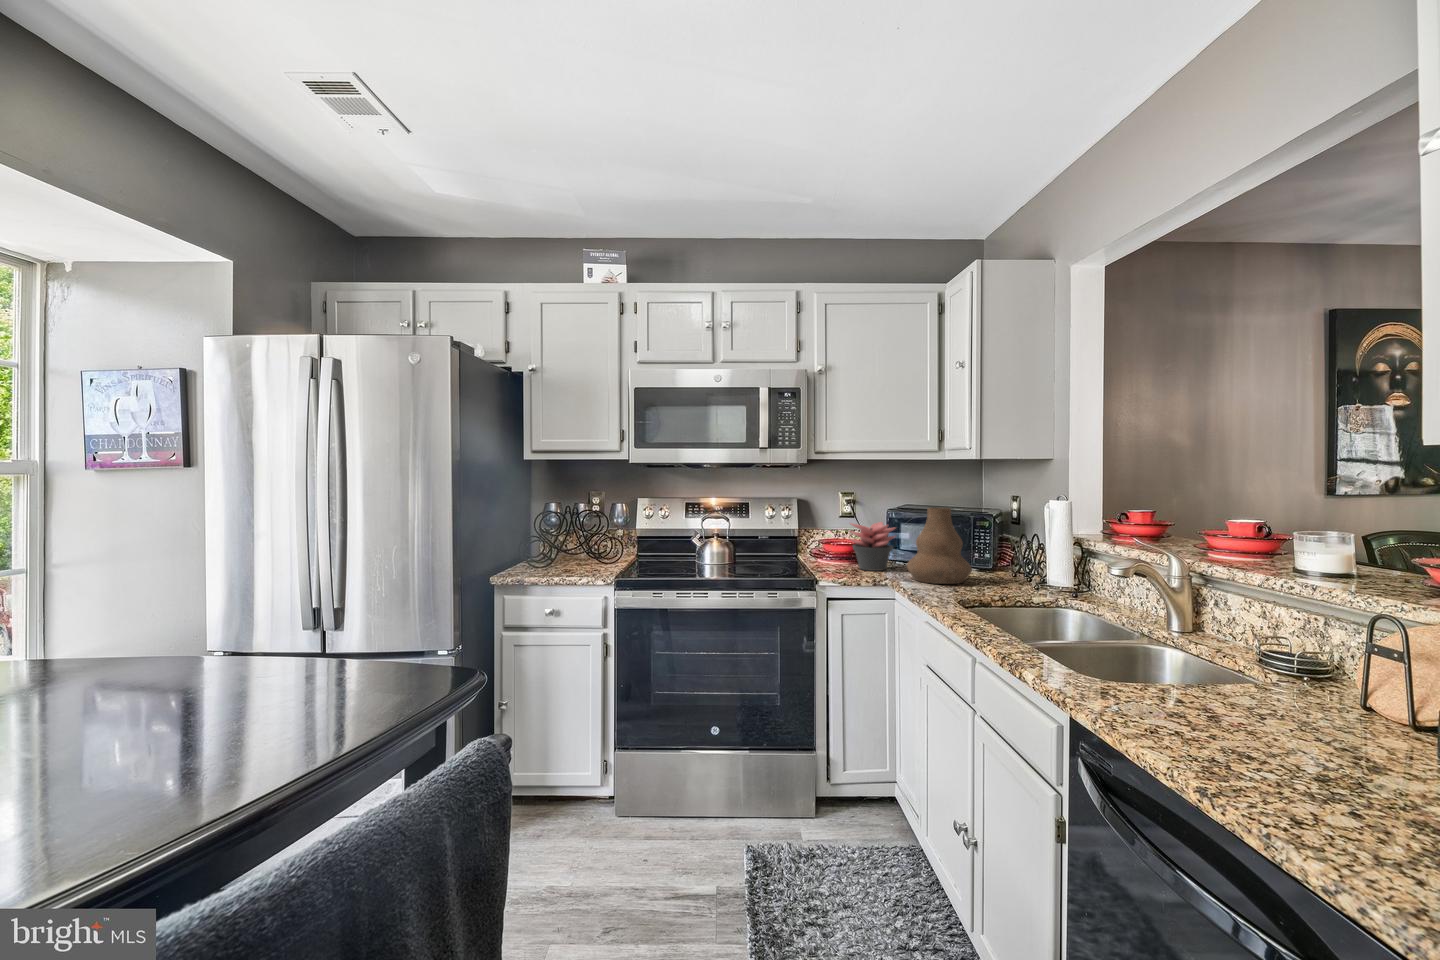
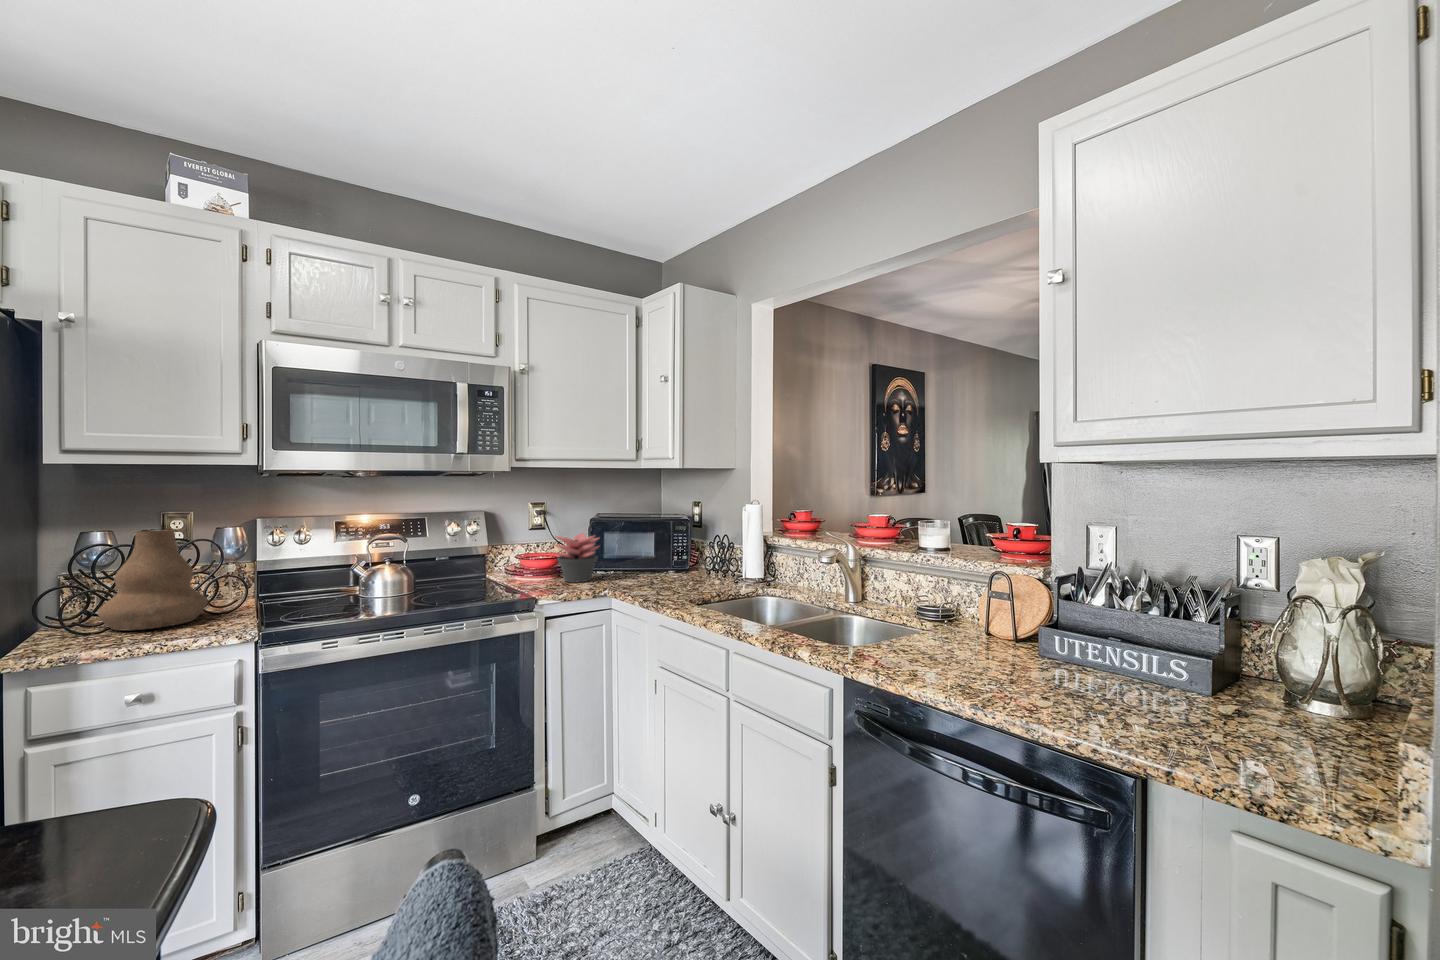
vase: present [907,507,971,584] -> present [98,530,207,631]

